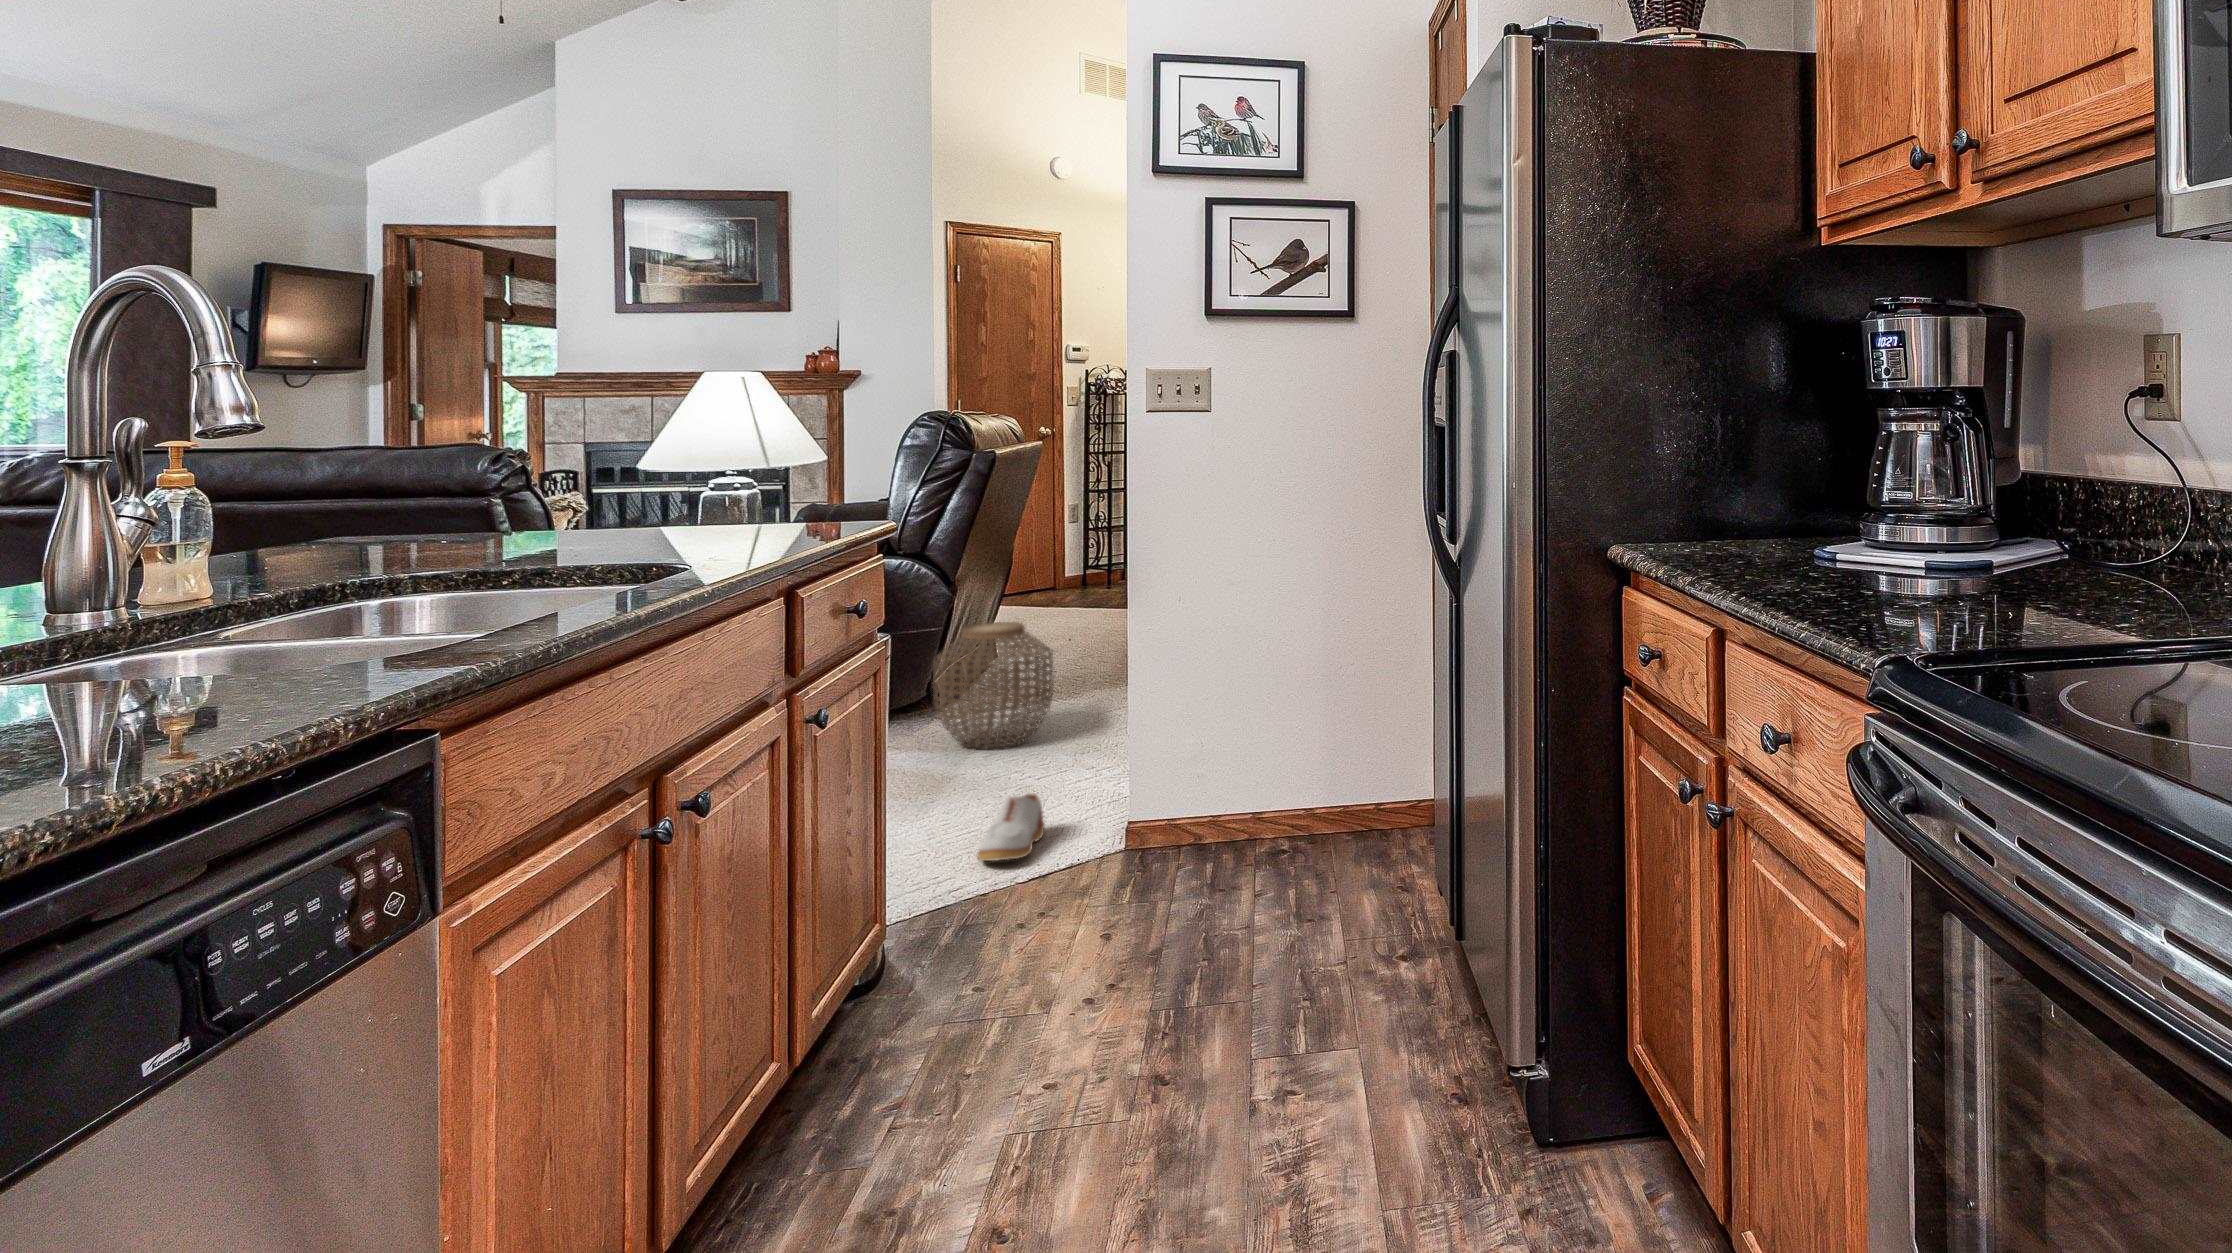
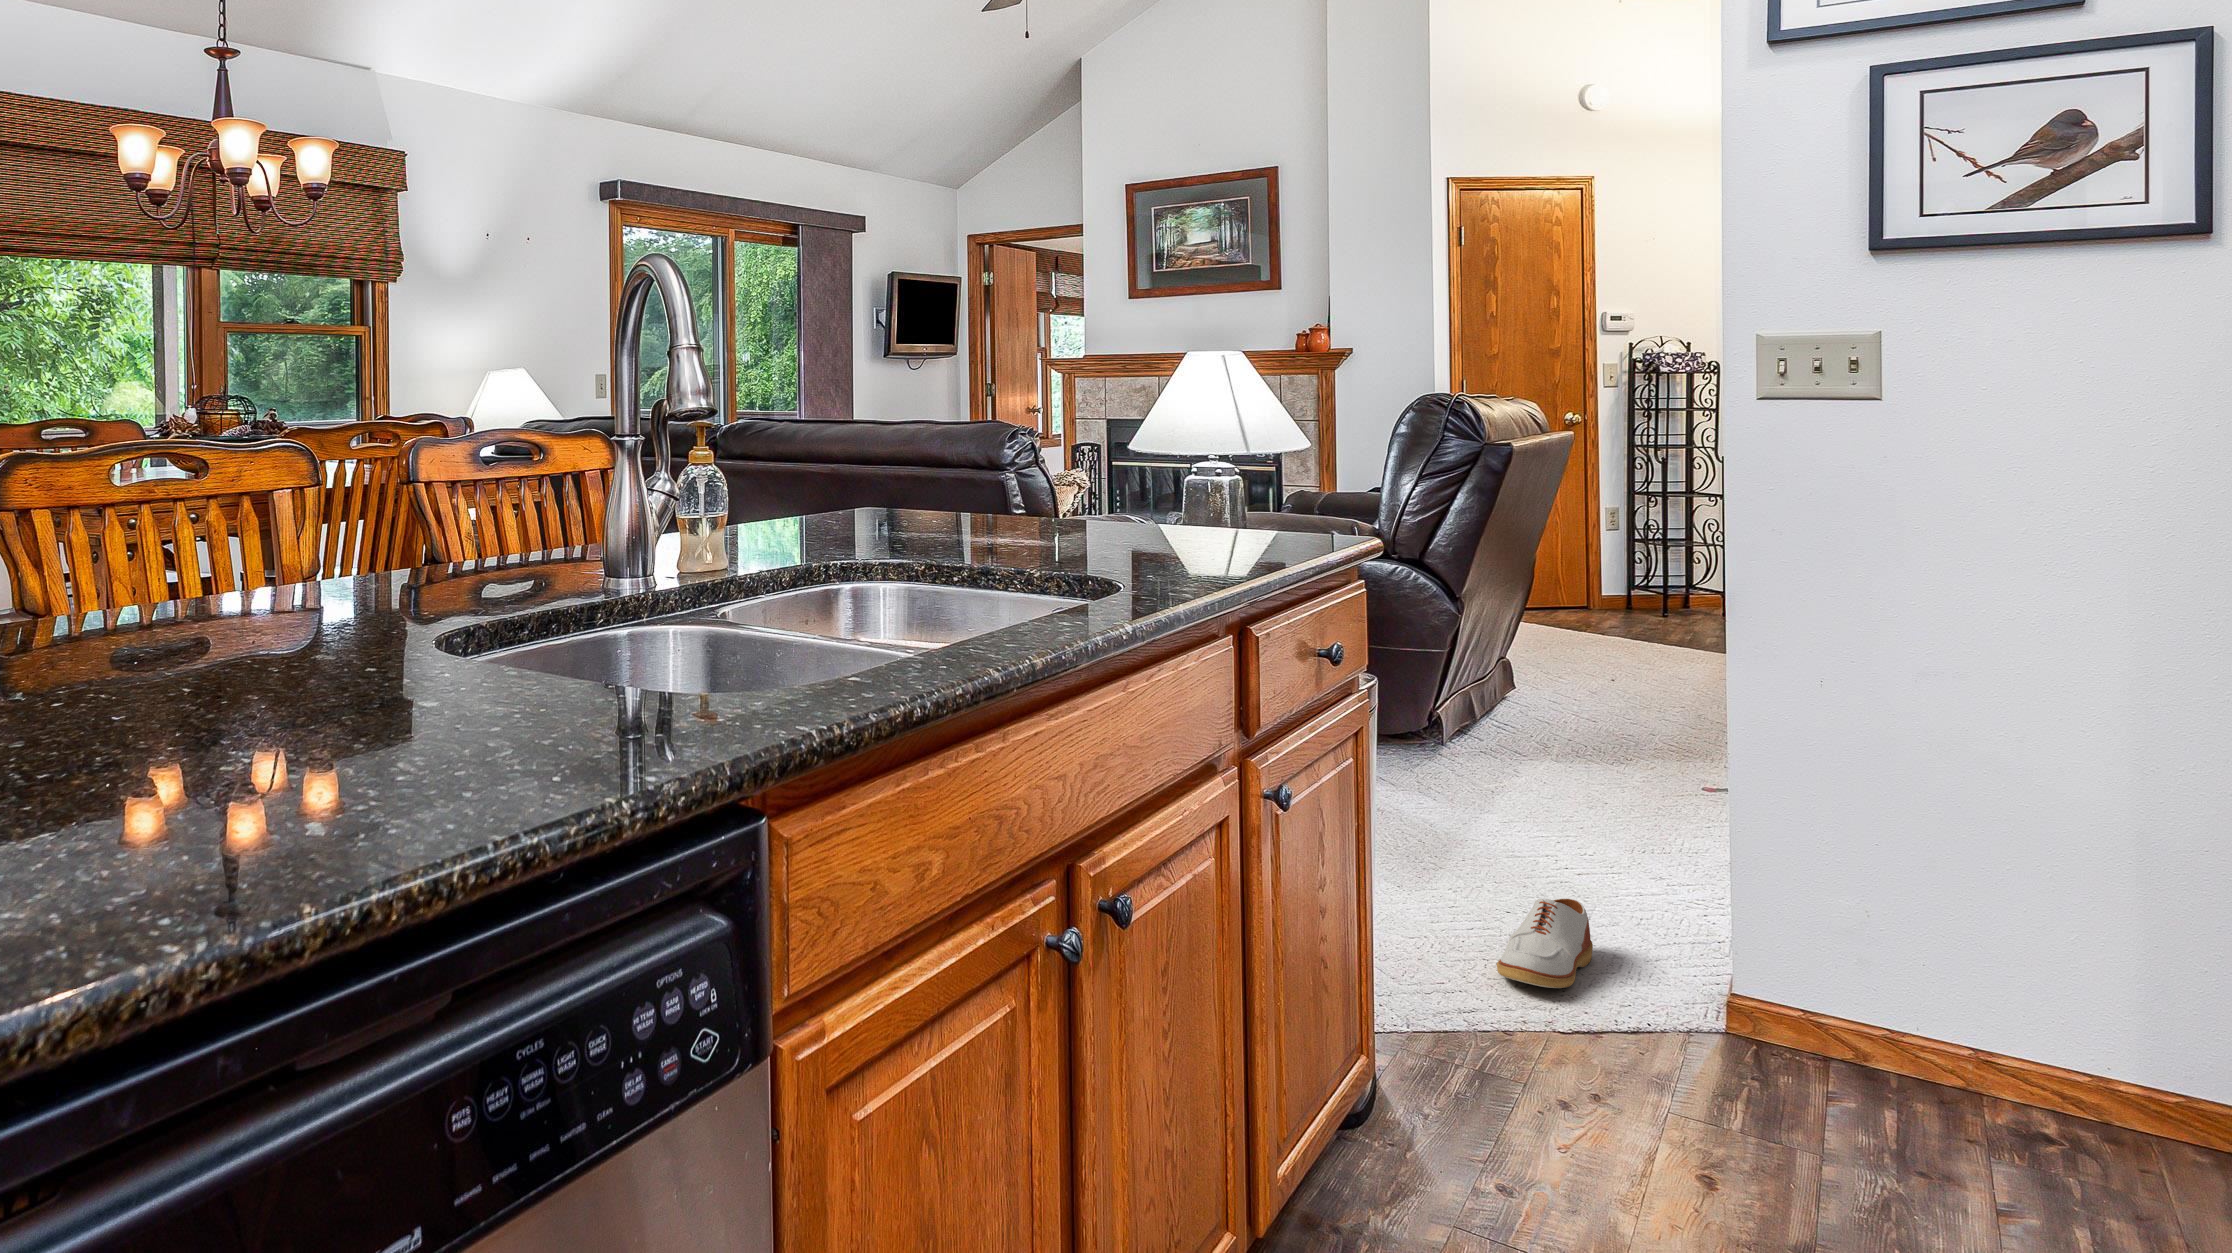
woven basket: present [933,622,1053,749] -> none [1437,653,1598,813]

